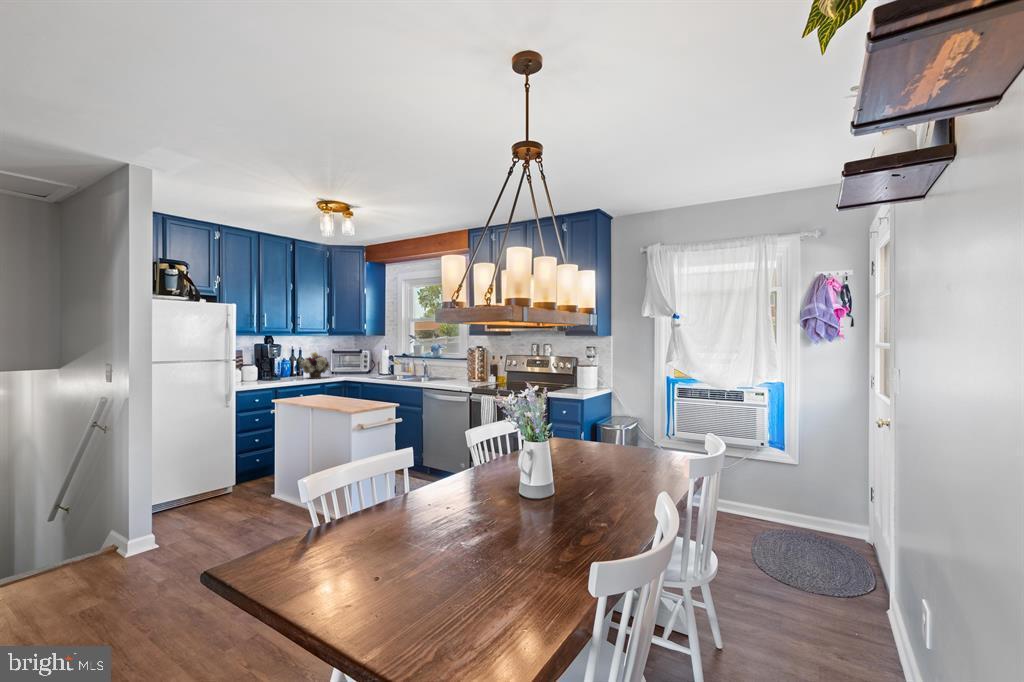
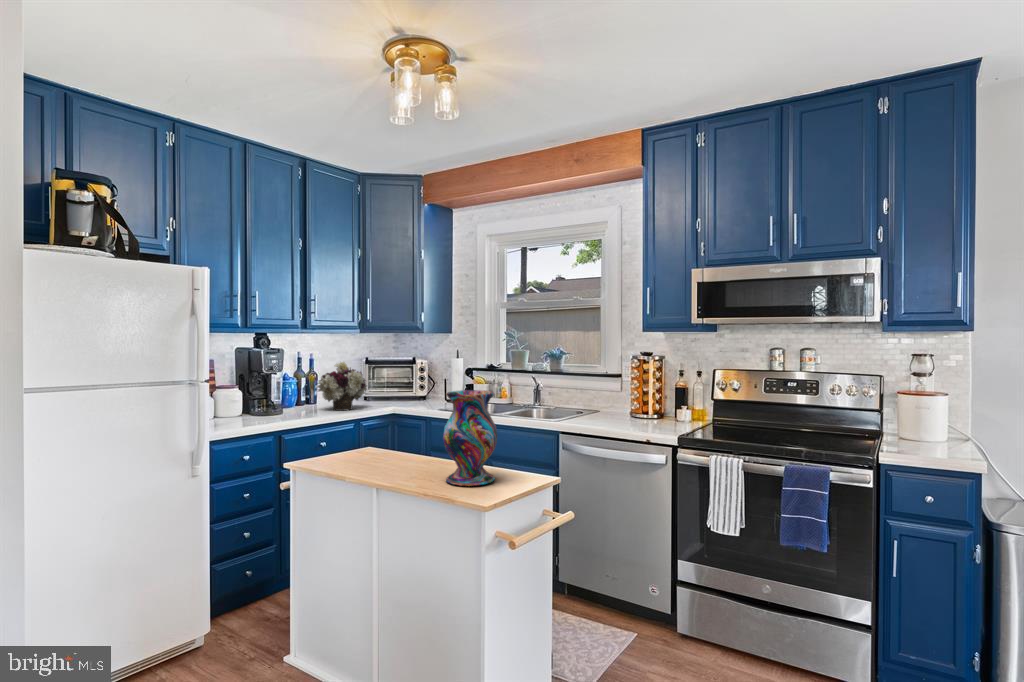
vase: none [334,363,359,403] -> present [443,390,497,486]

